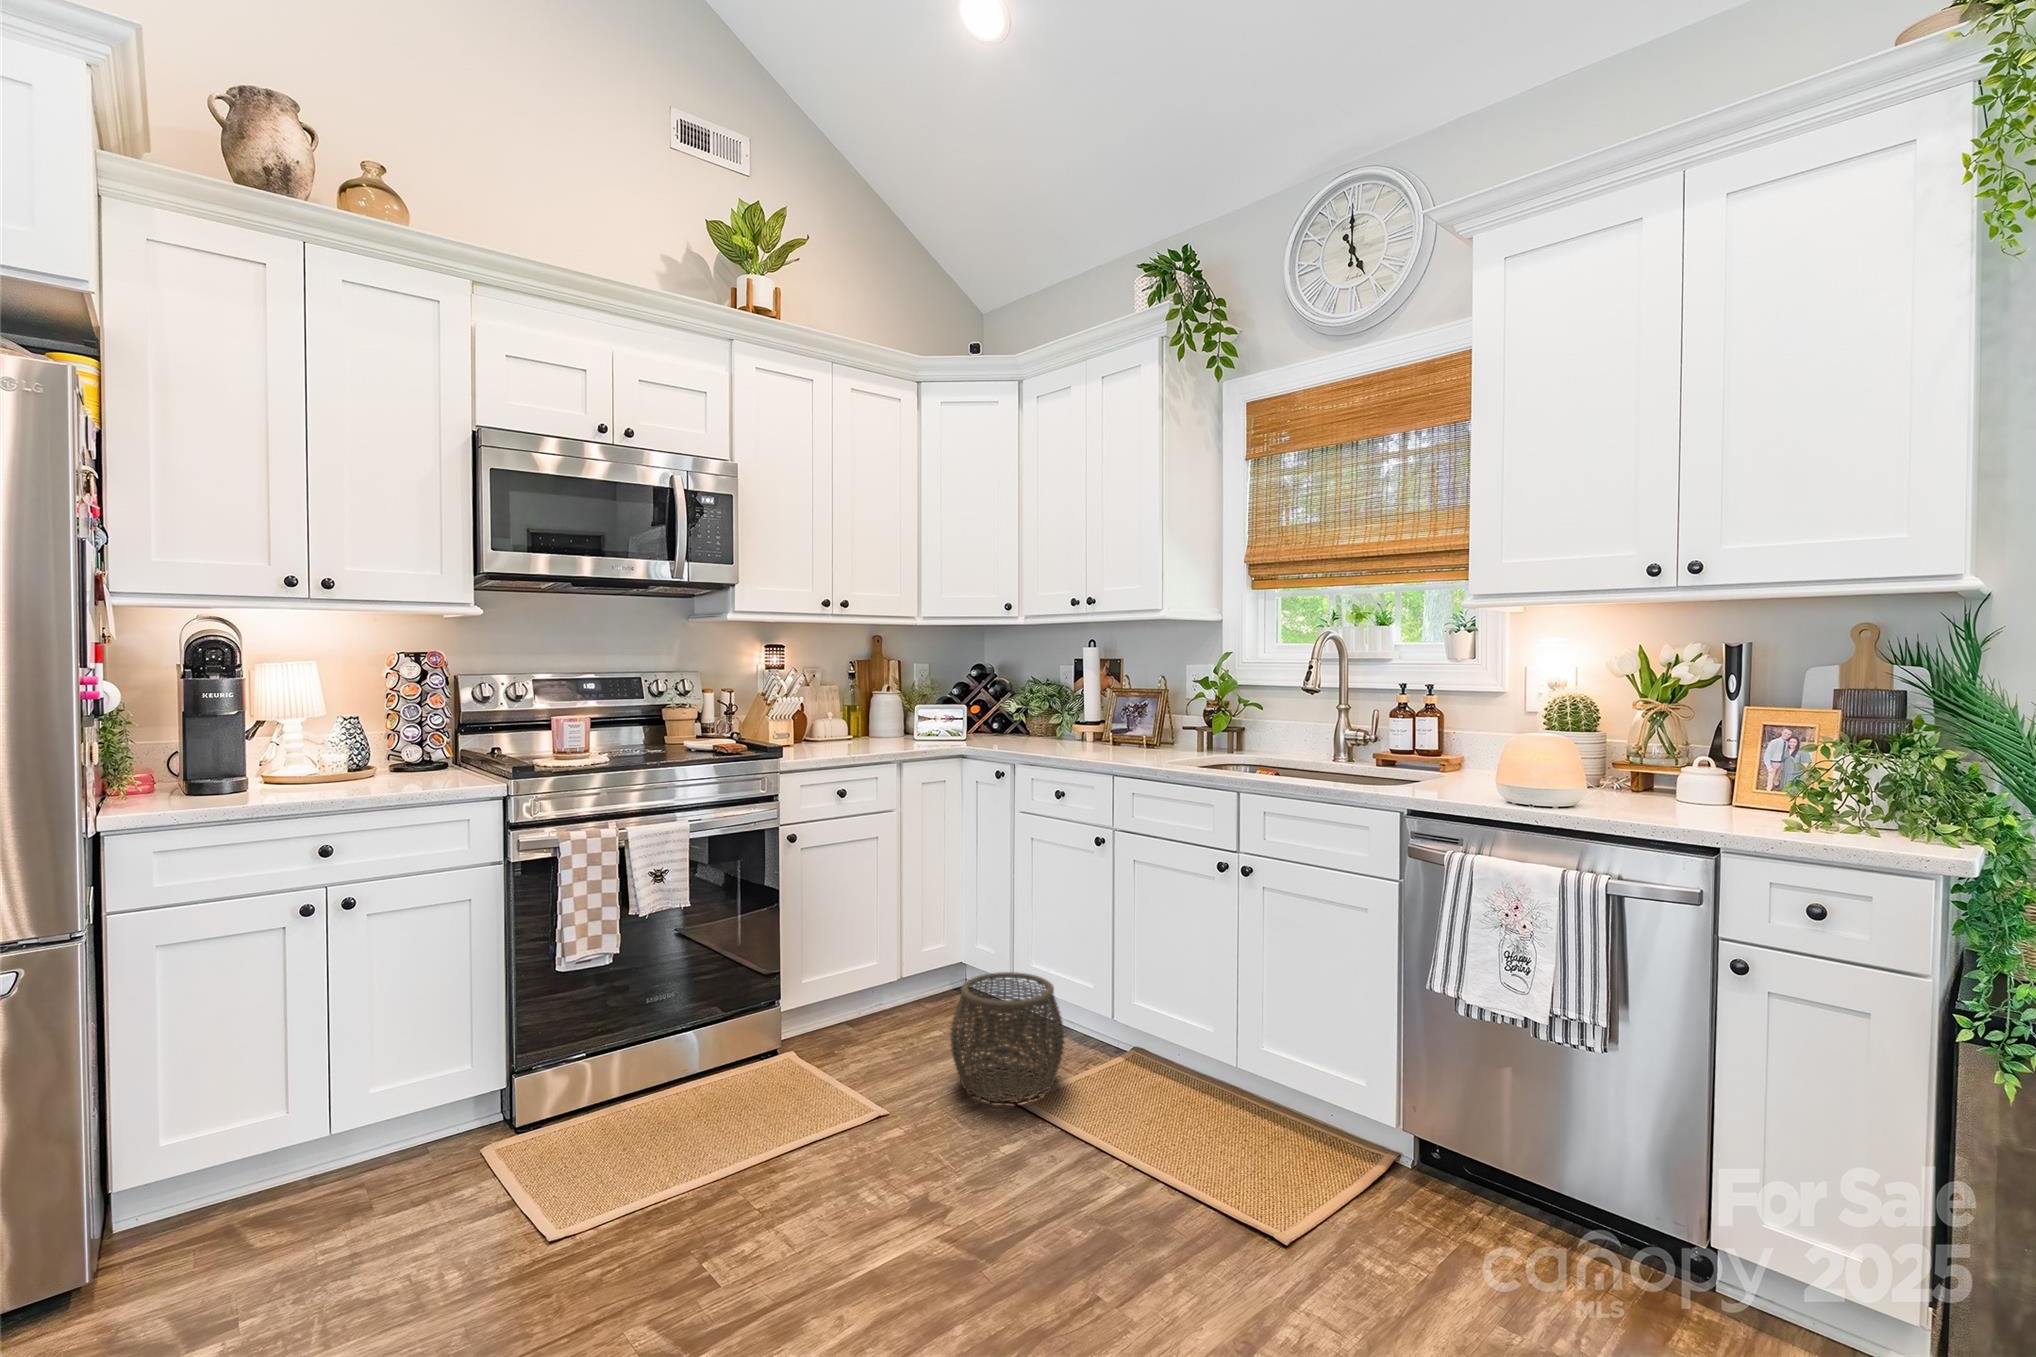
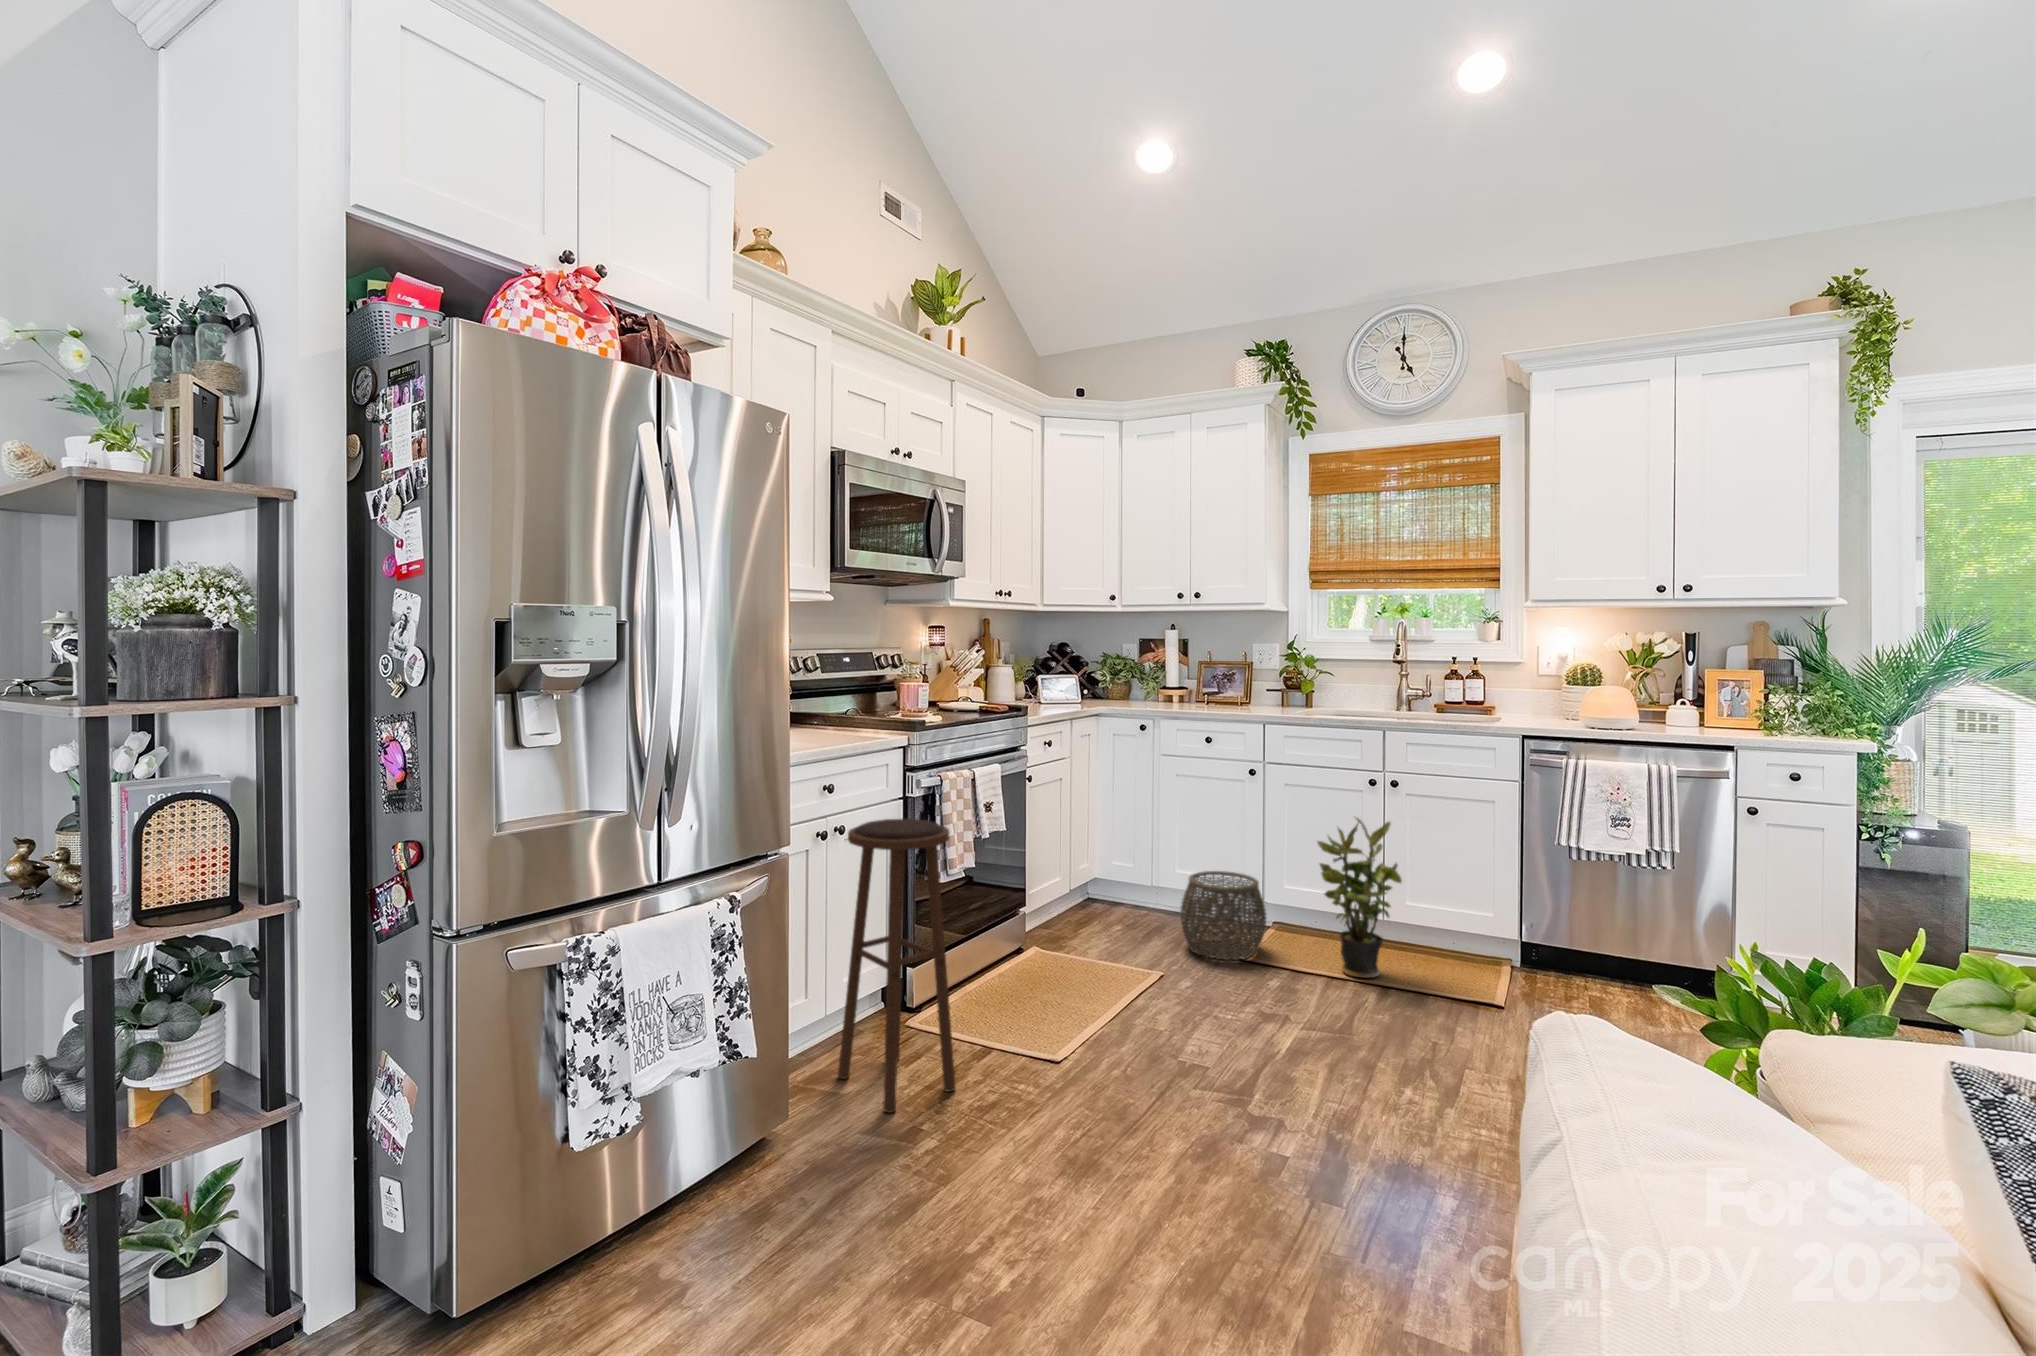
stool: none [260,896,416,1279] -> present [838,819,956,1113]
potted plant: none [1084,915,1208,1157] -> present [1318,818,1402,978]

